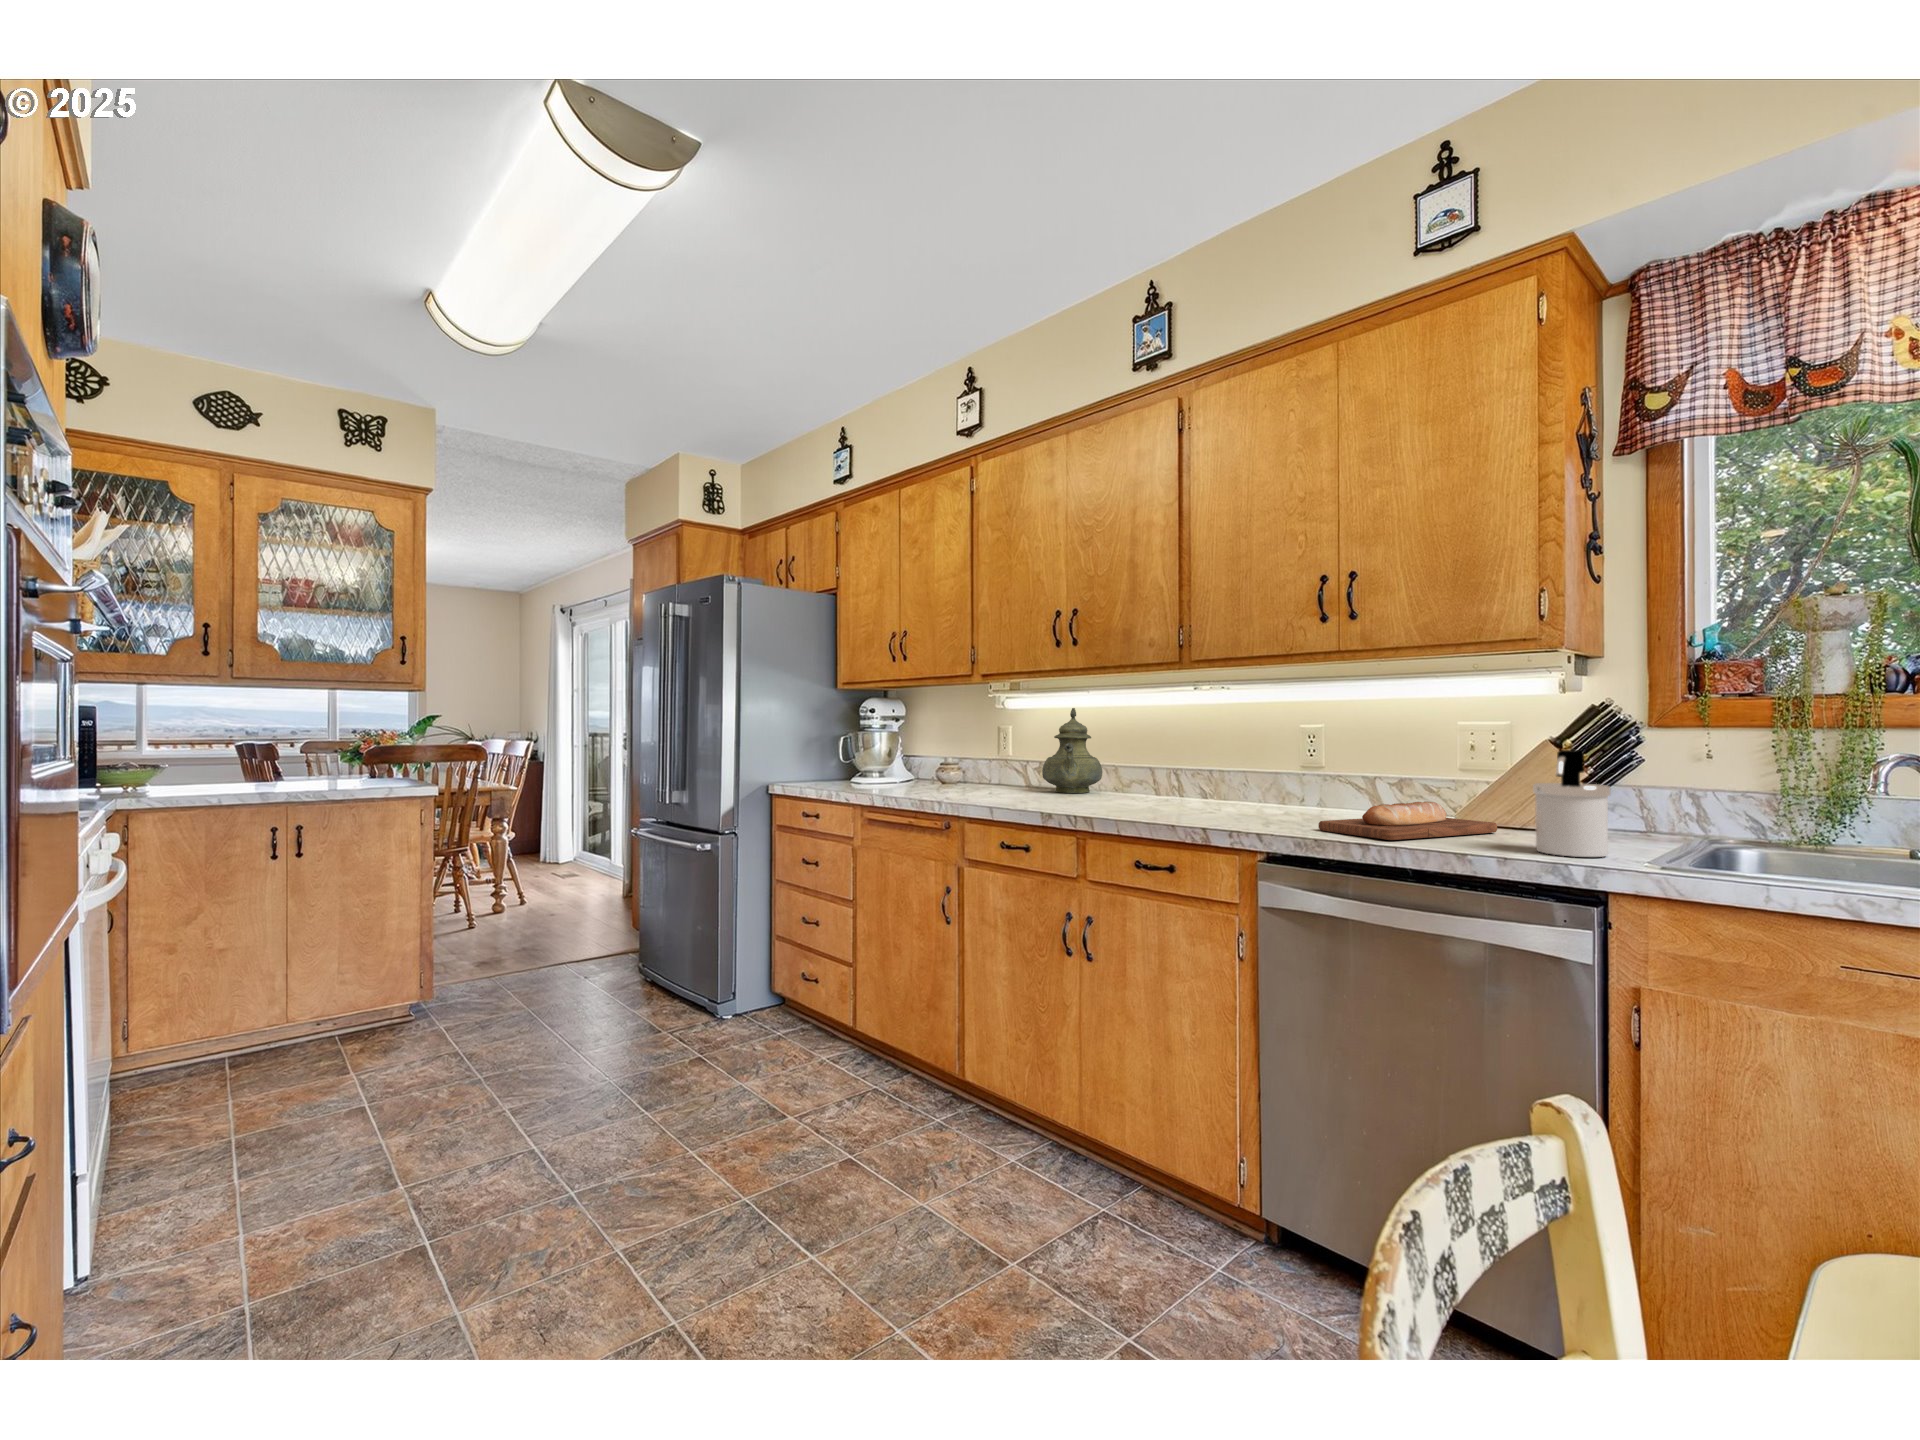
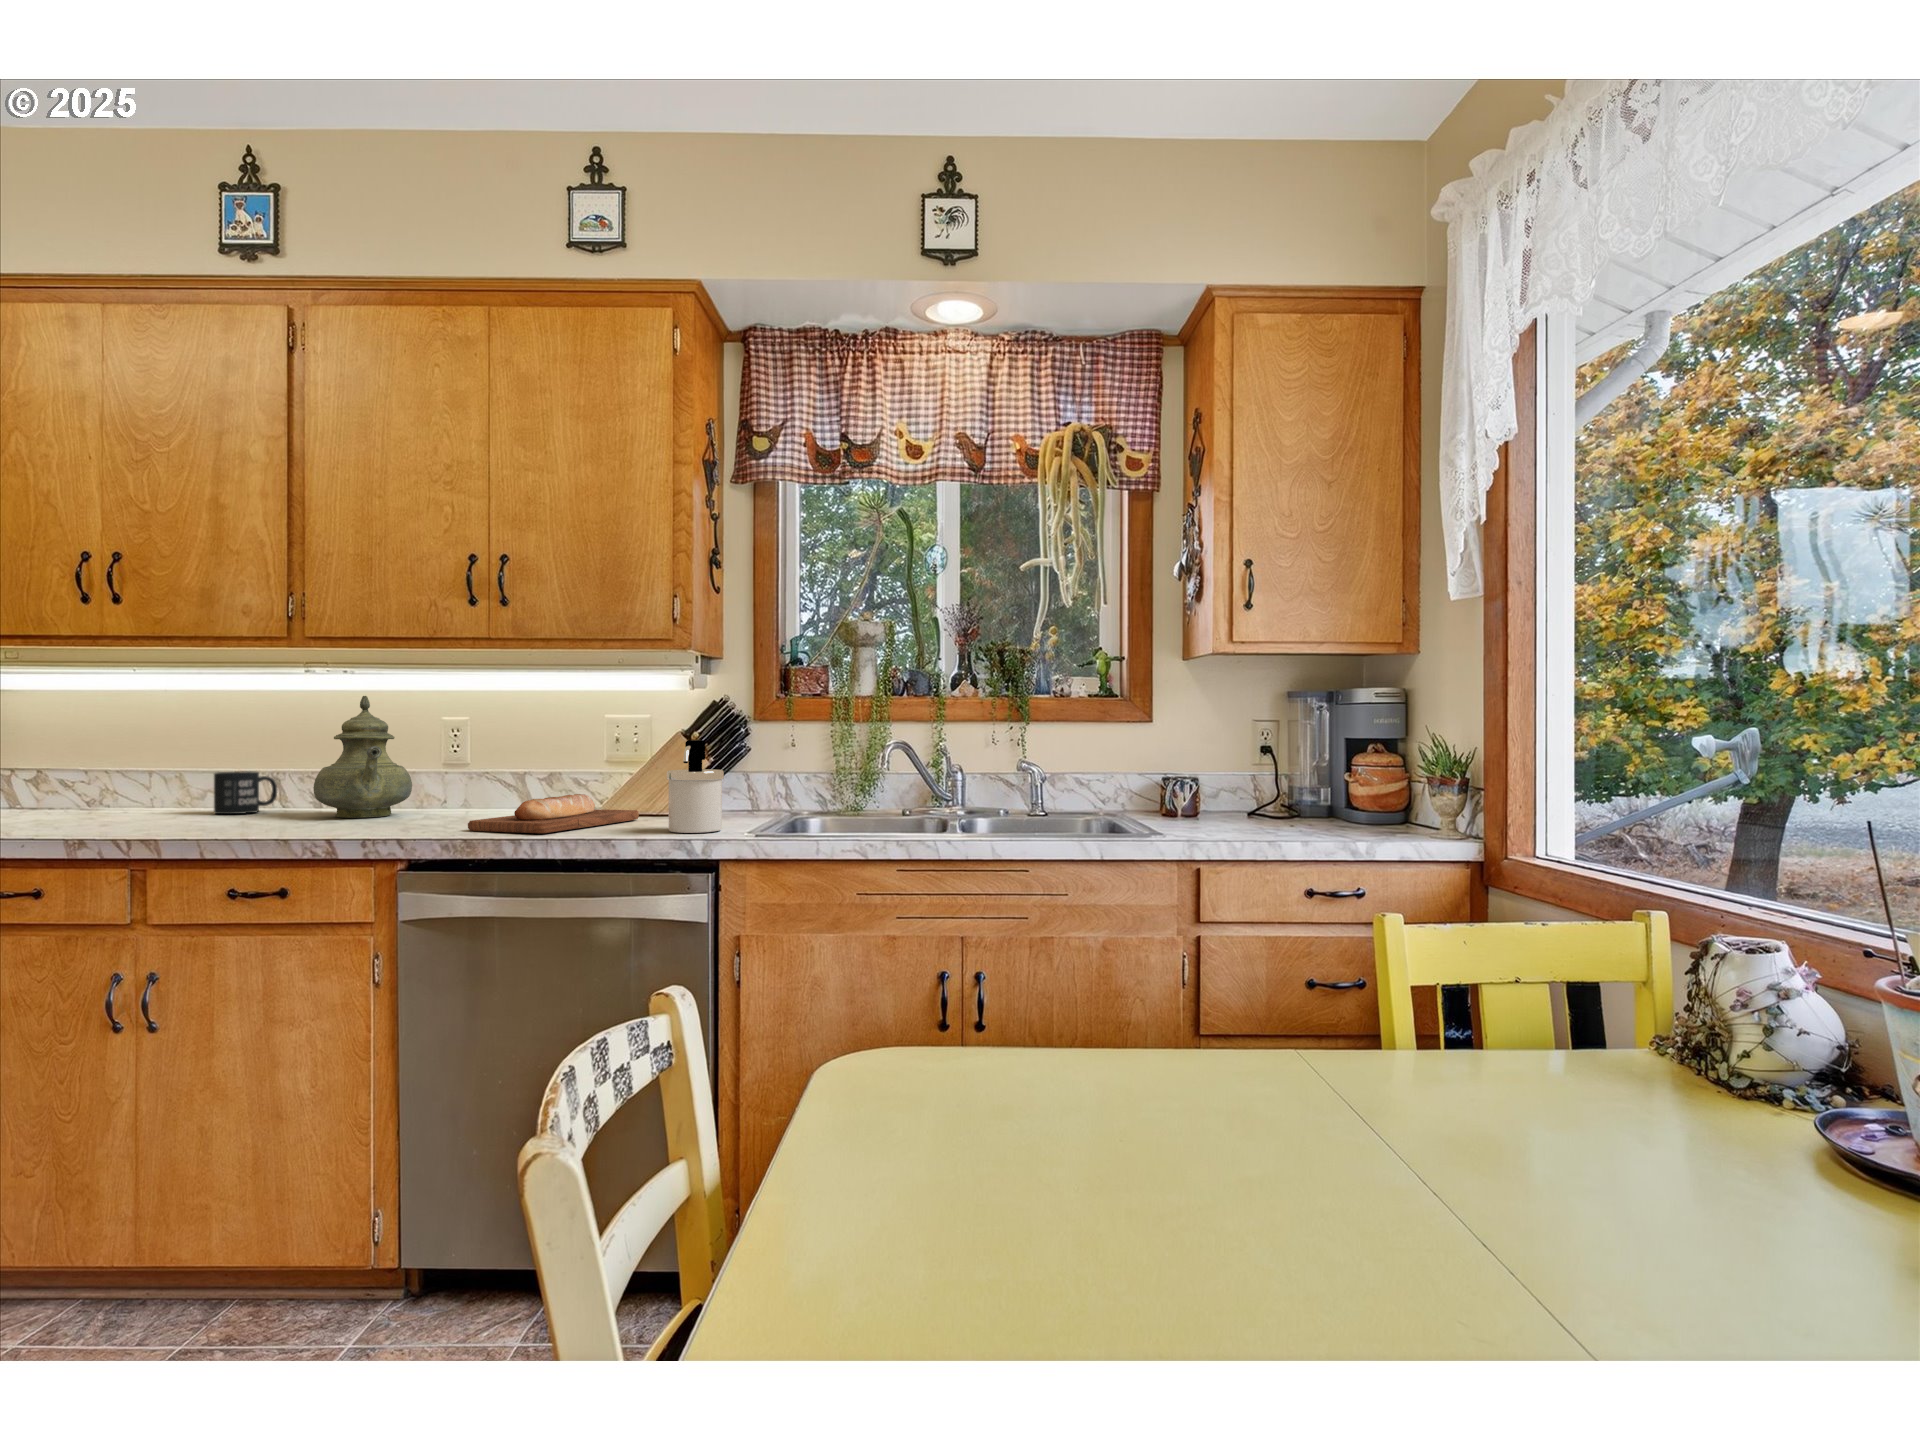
teapot: present [1042,708,1102,793] -> present [313,696,412,818]
mug: none [1133,767,1175,799] -> present [214,771,277,814]

